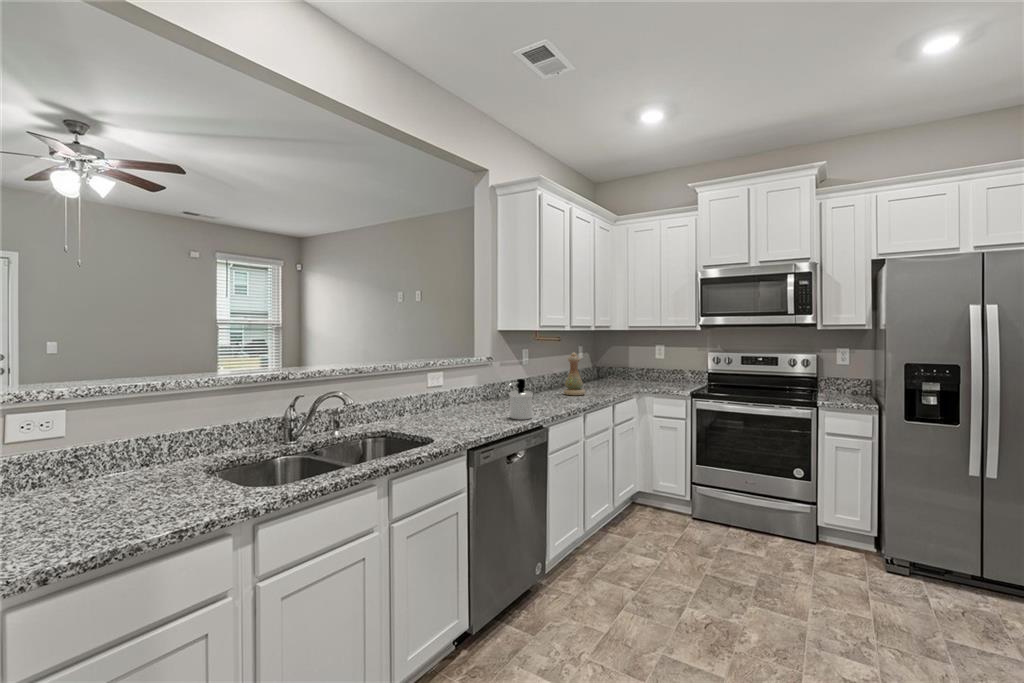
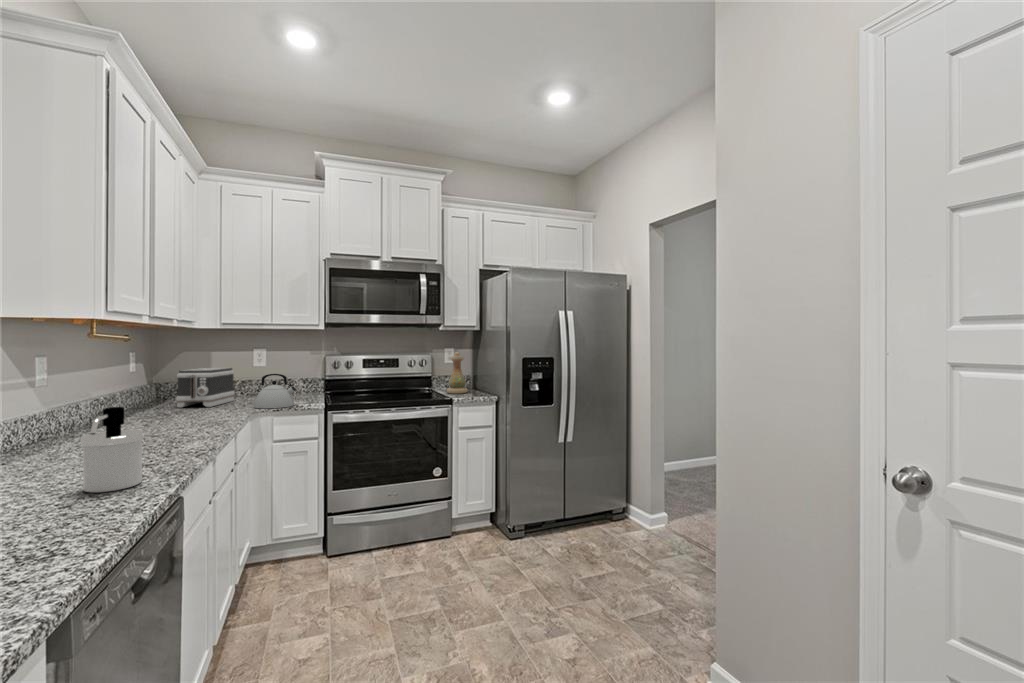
vase: present [564,353,585,396] -> present [447,352,468,394]
toaster: none [600,358,639,386] -> present [176,368,235,408]
kettle: none [642,365,671,392] -> present [254,374,295,408]

